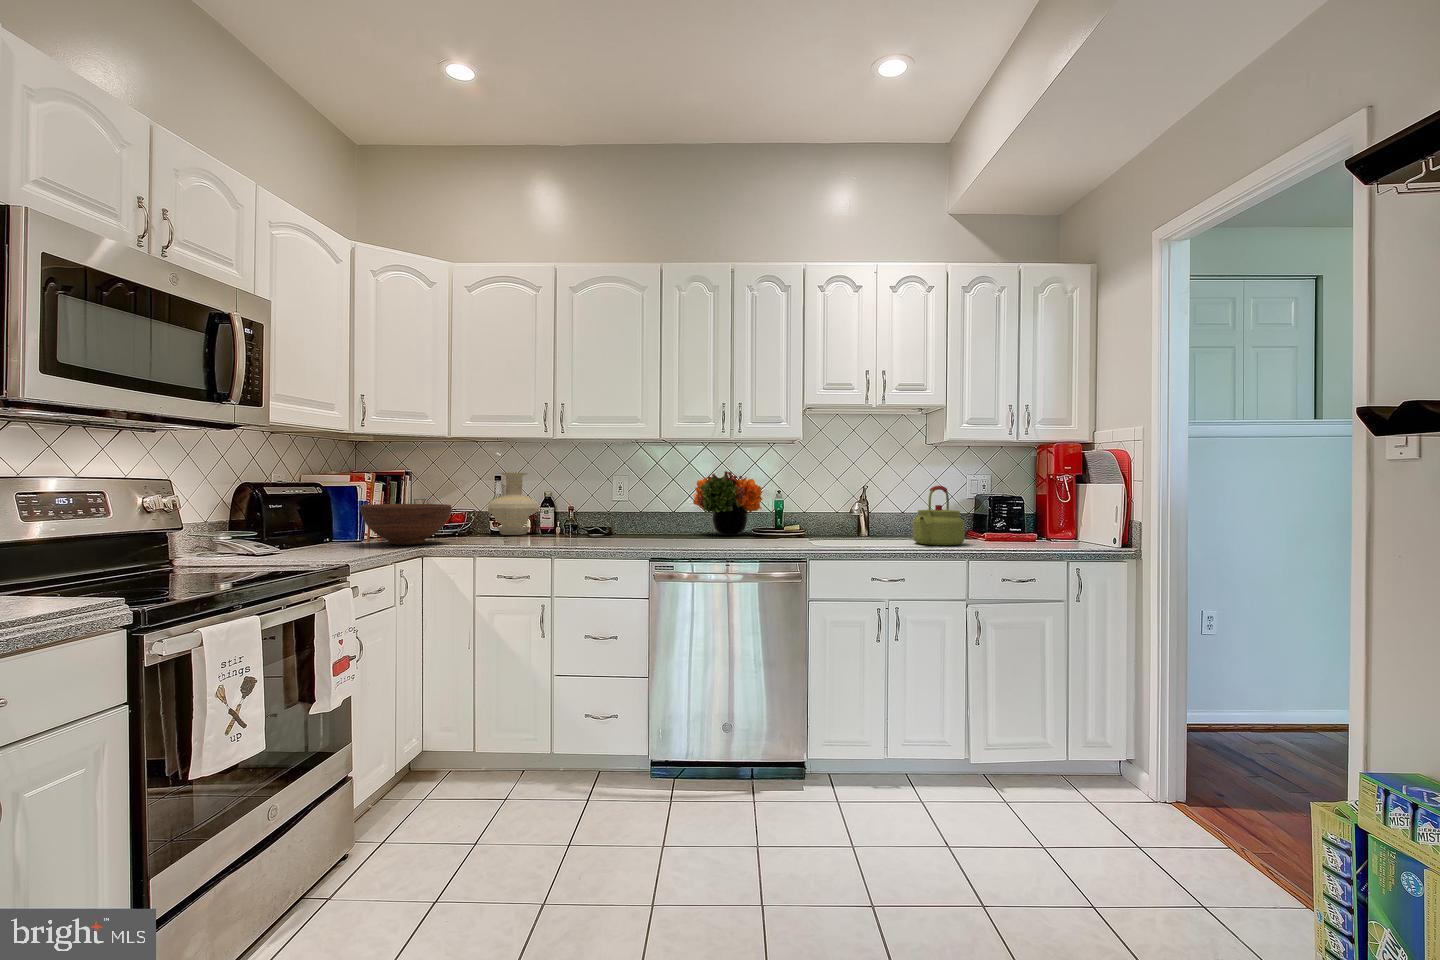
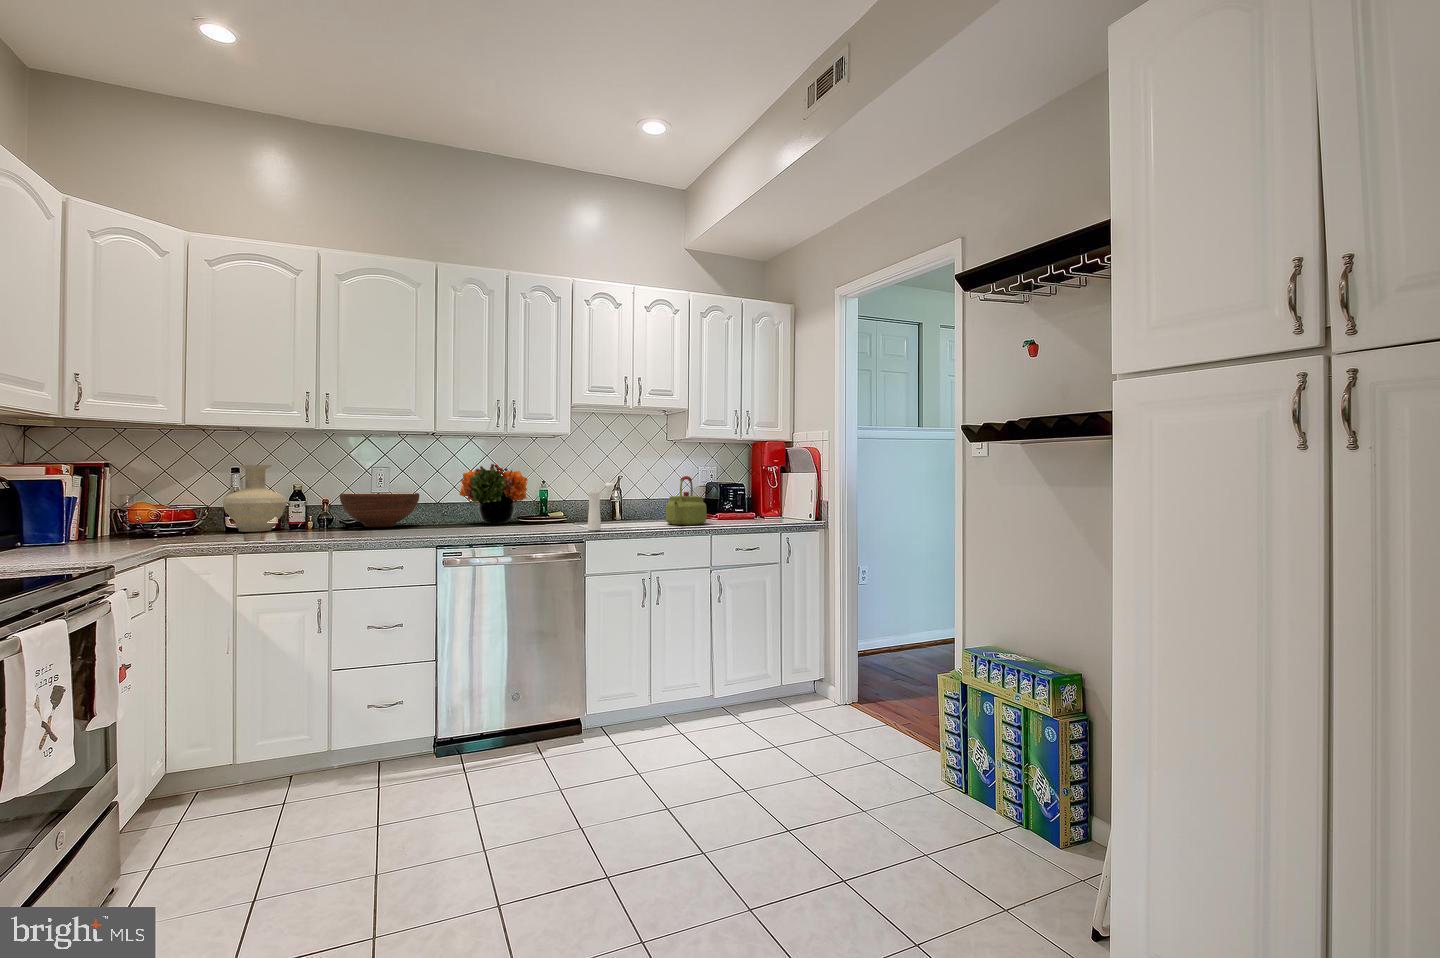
pepper mill: none [812,493,846,548] -> present [588,483,614,530]
fruit bowl: present [360,504,451,545] -> present [340,493,419,527]

